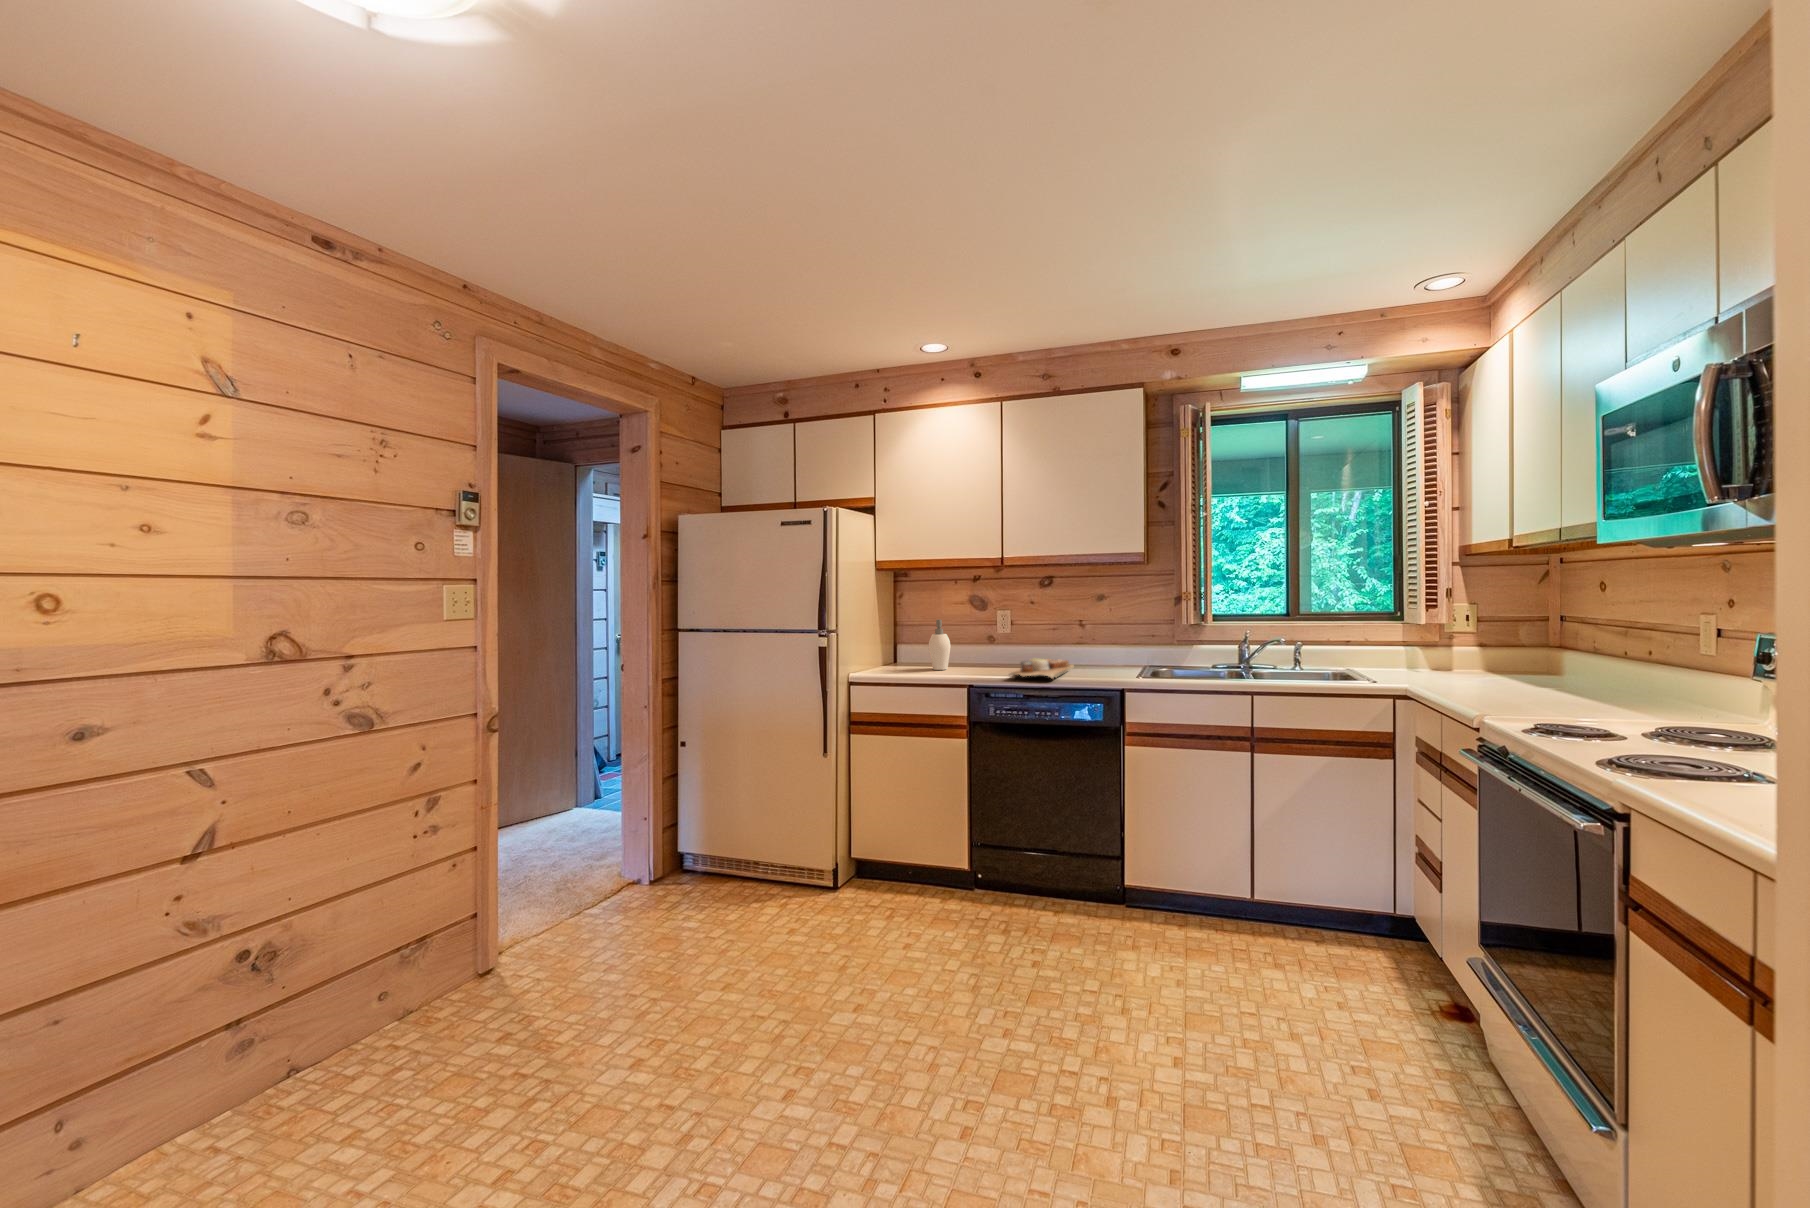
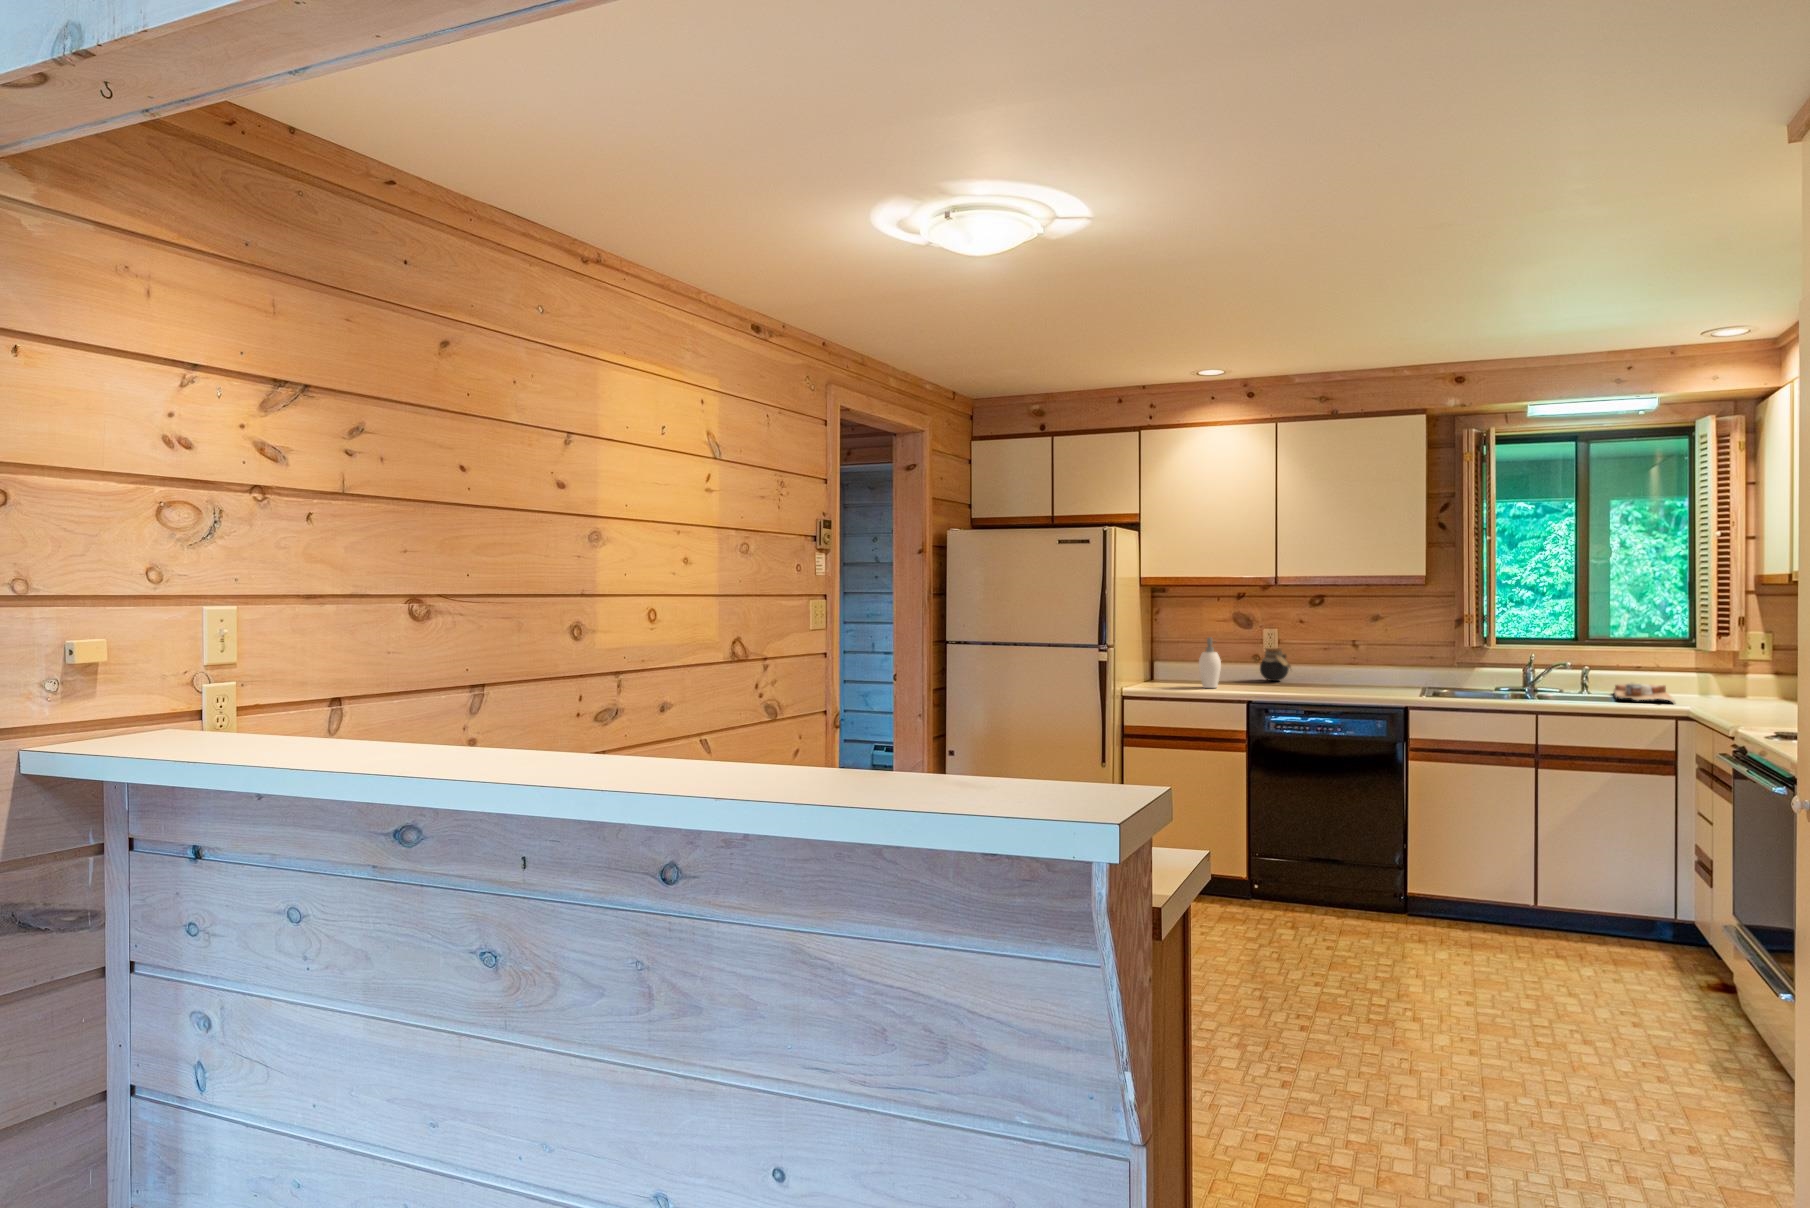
jar: none [992,628,1022,661] -> present [1260,647,1291,681]
cutting board: present [1011,658,1074,679] -> present [1614,682,1675,703]

